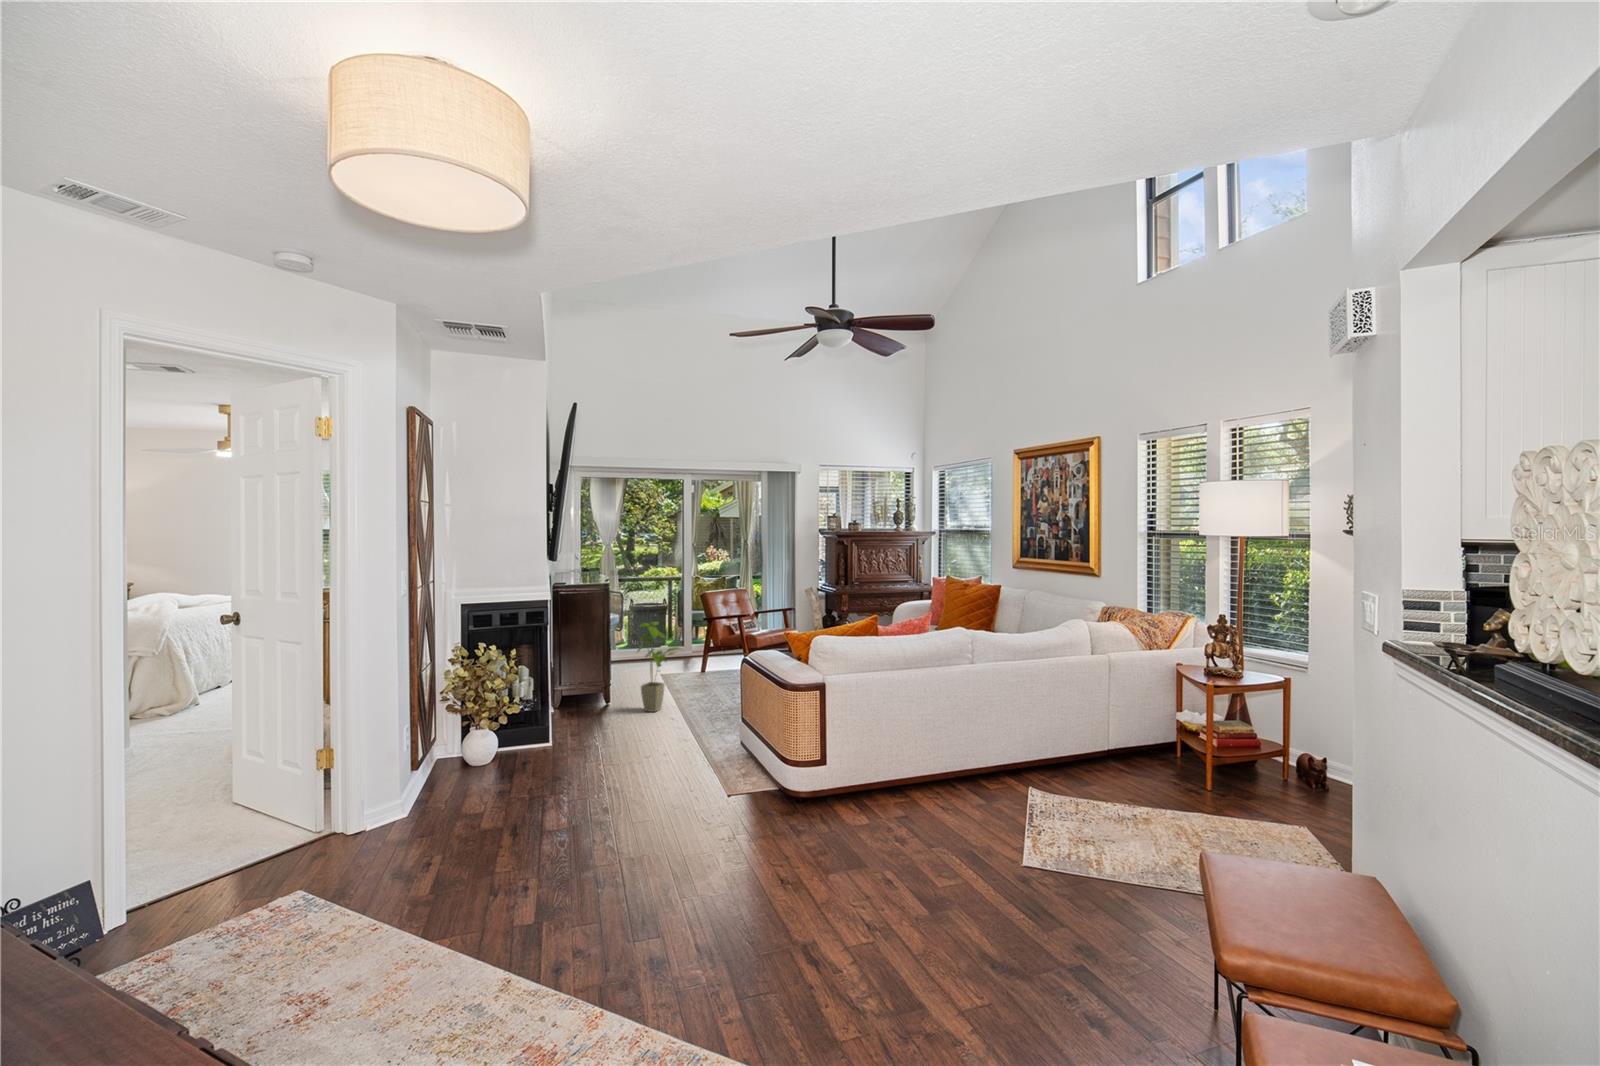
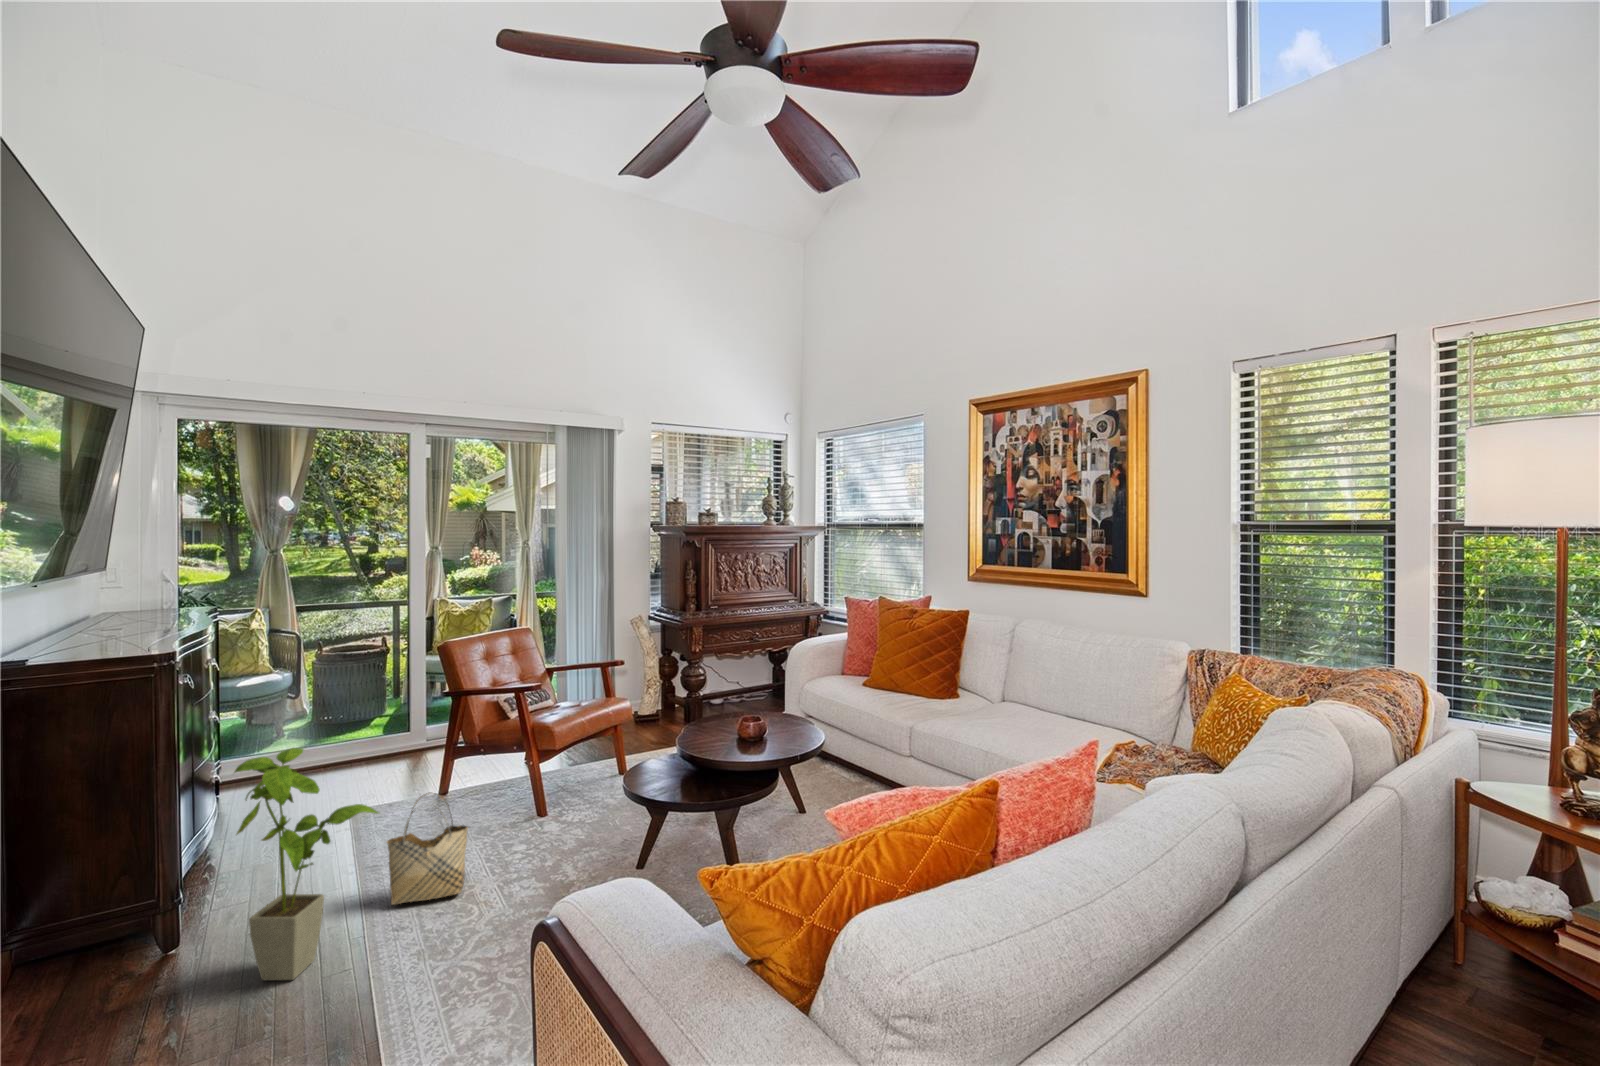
woven basket: none [684,654,717,699] -> present [387,793,468,905]

